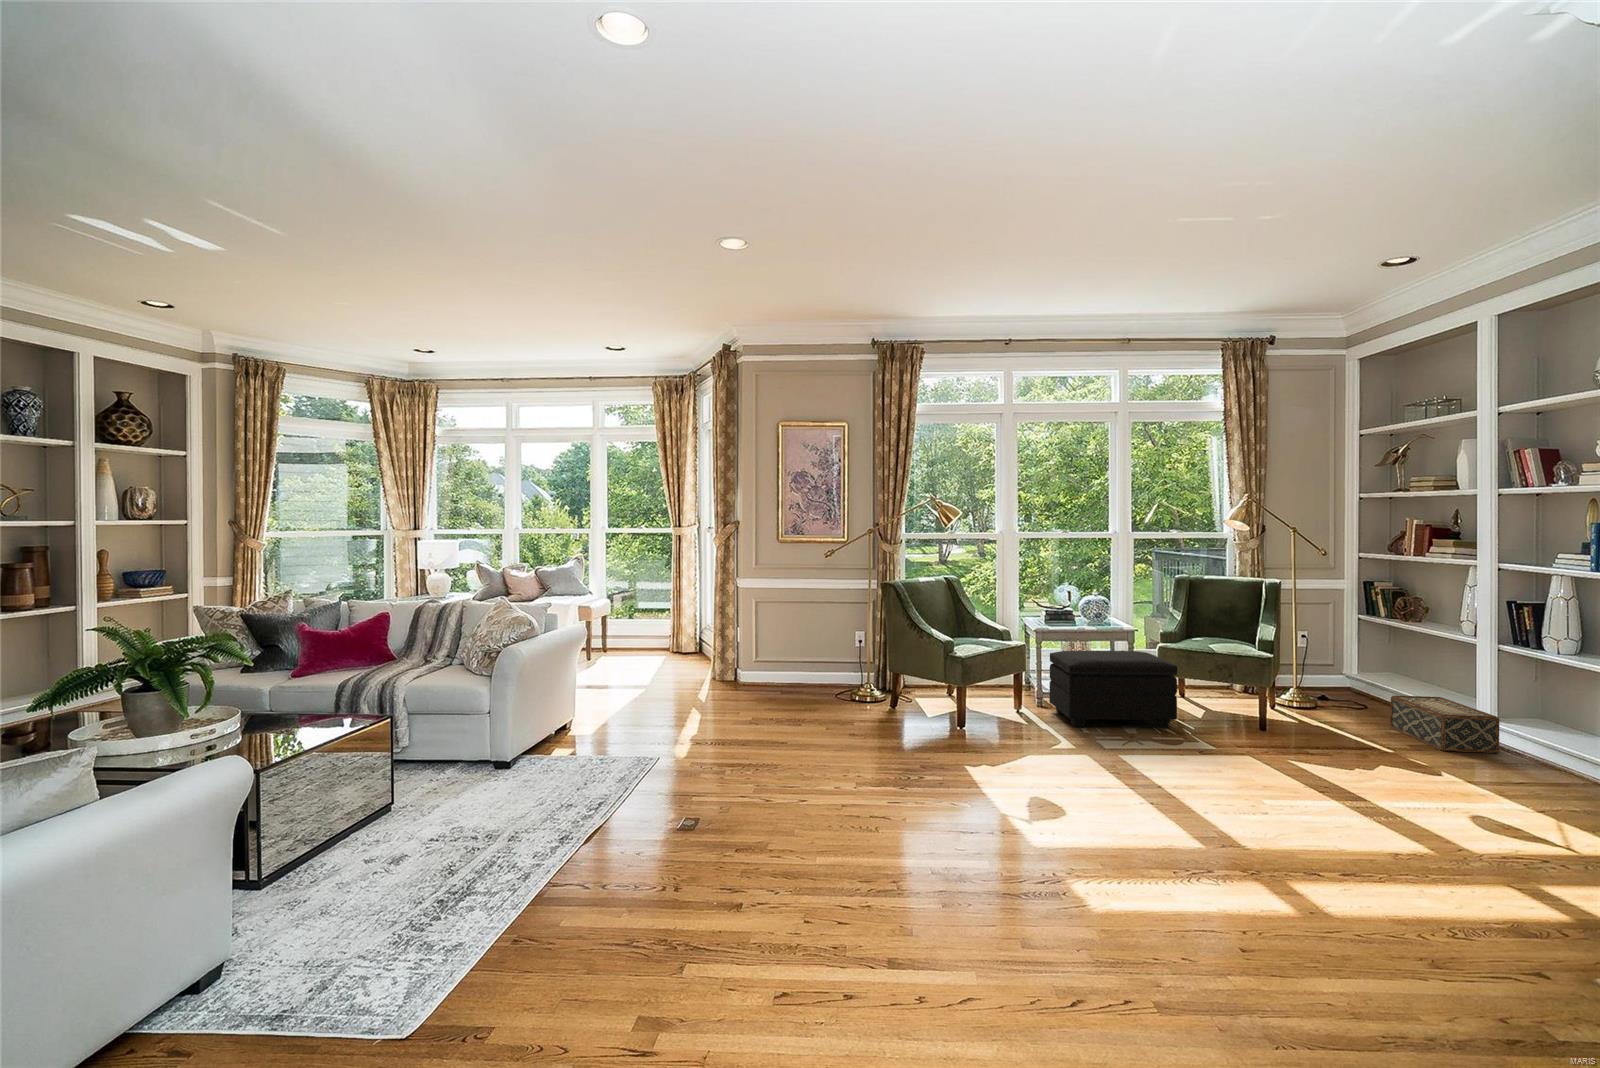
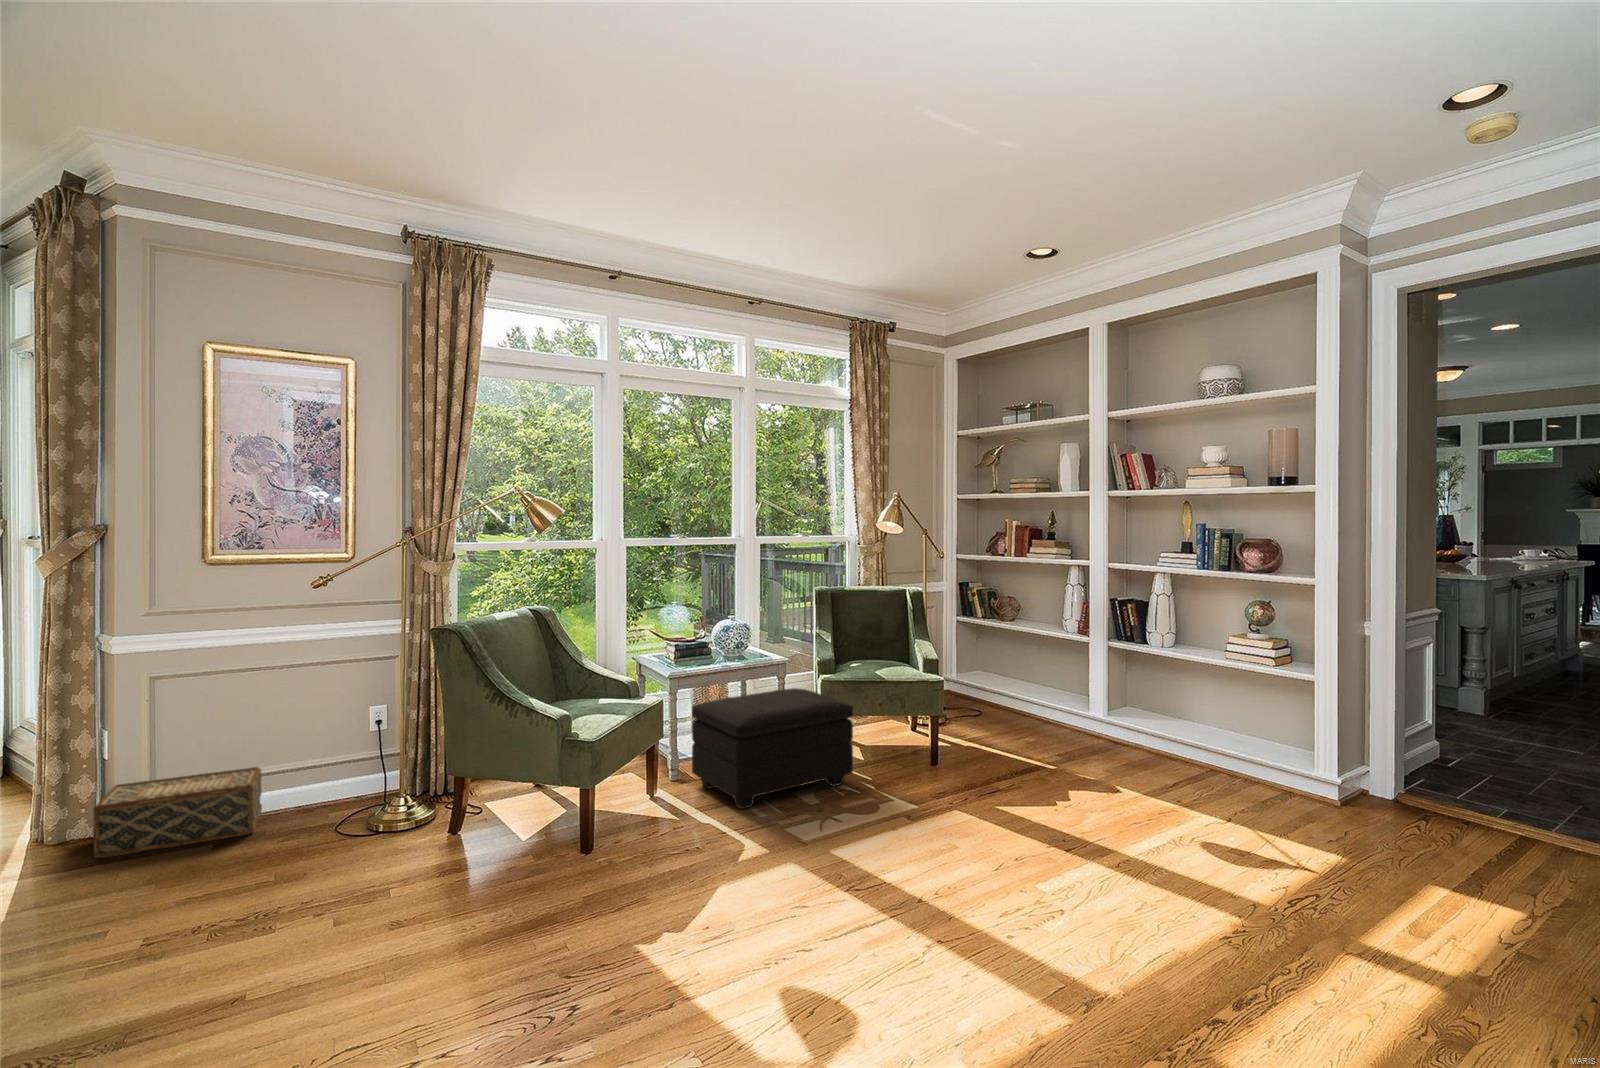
woven basket: present [1390,696,1499,753] -> present [93,767,262,858]

